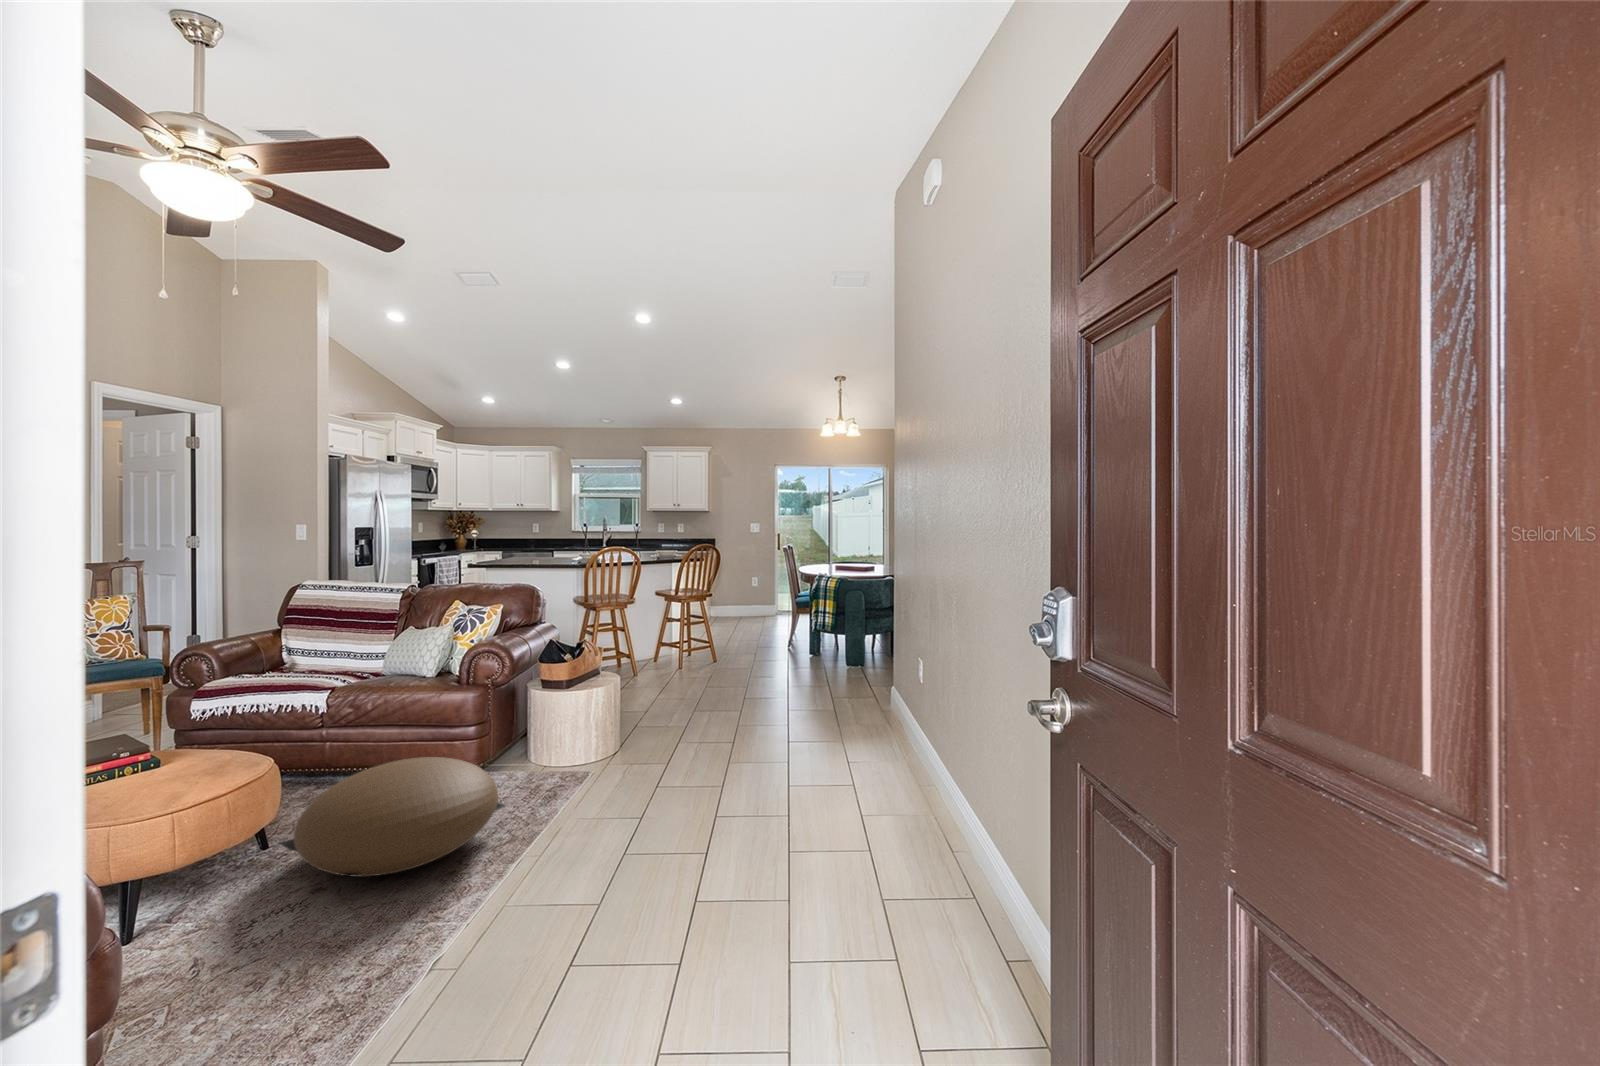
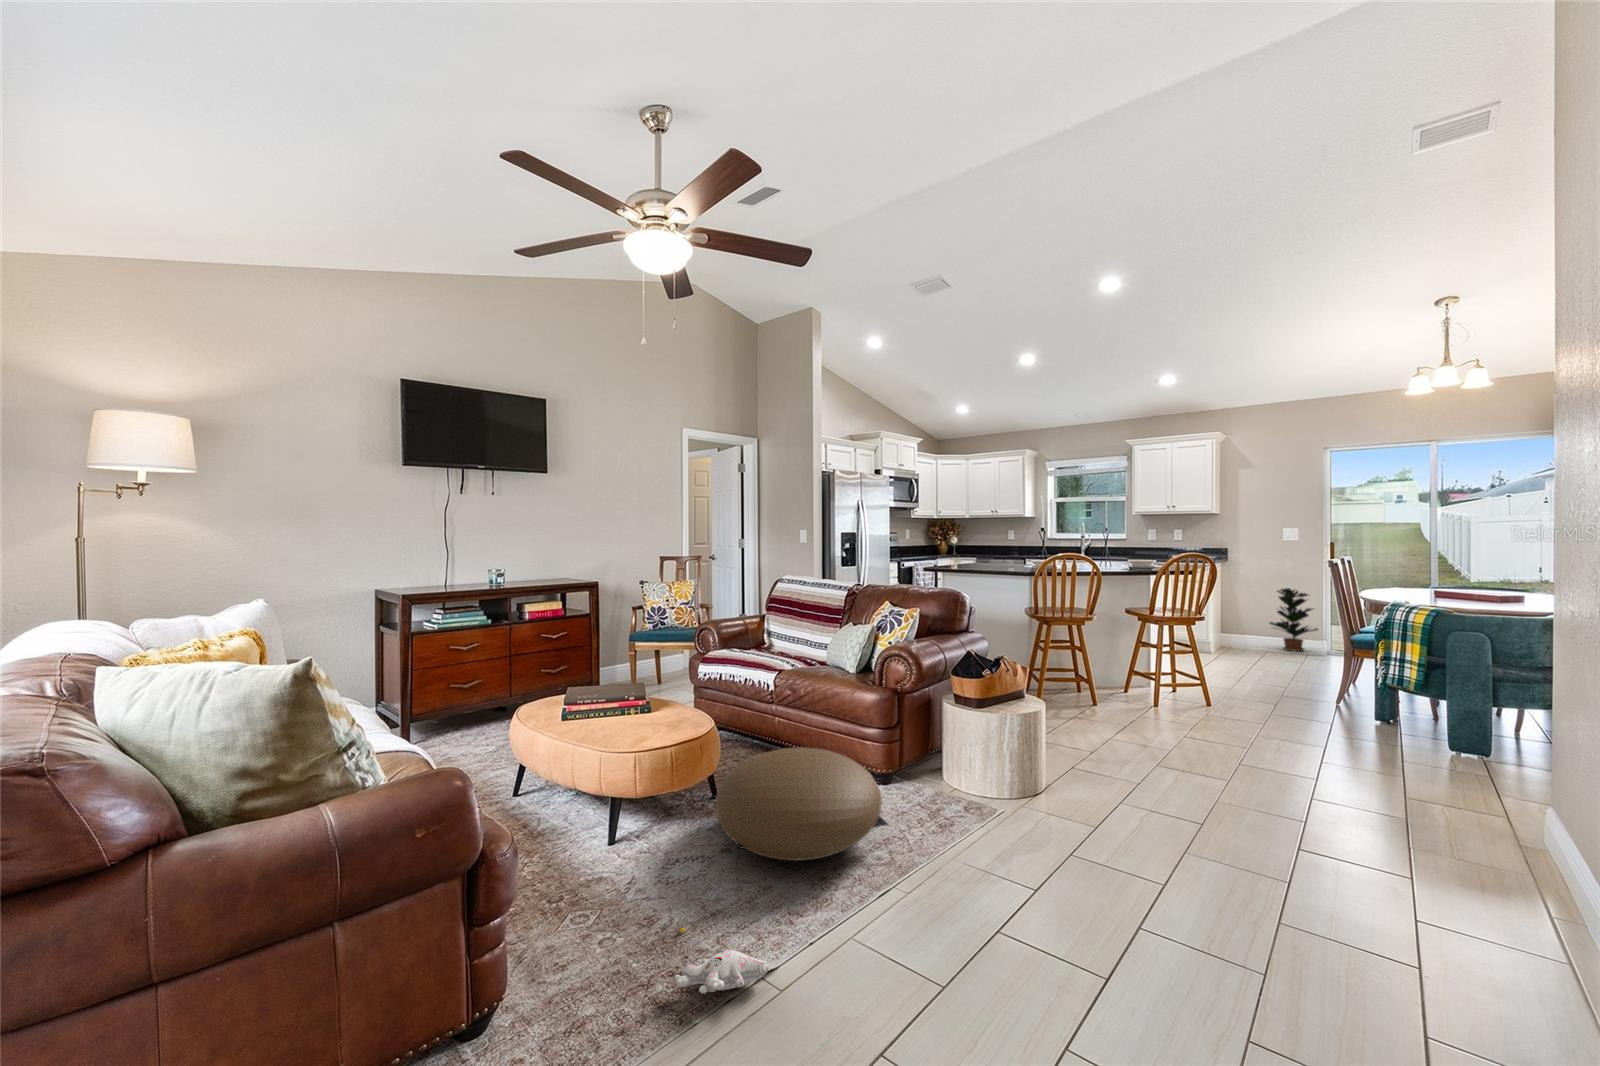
potted plant: none [737,569,766,614] -> present [1270,588,1318,652]
plush toy: none [306,948,442,1010] -> present [675,928,768,993]

